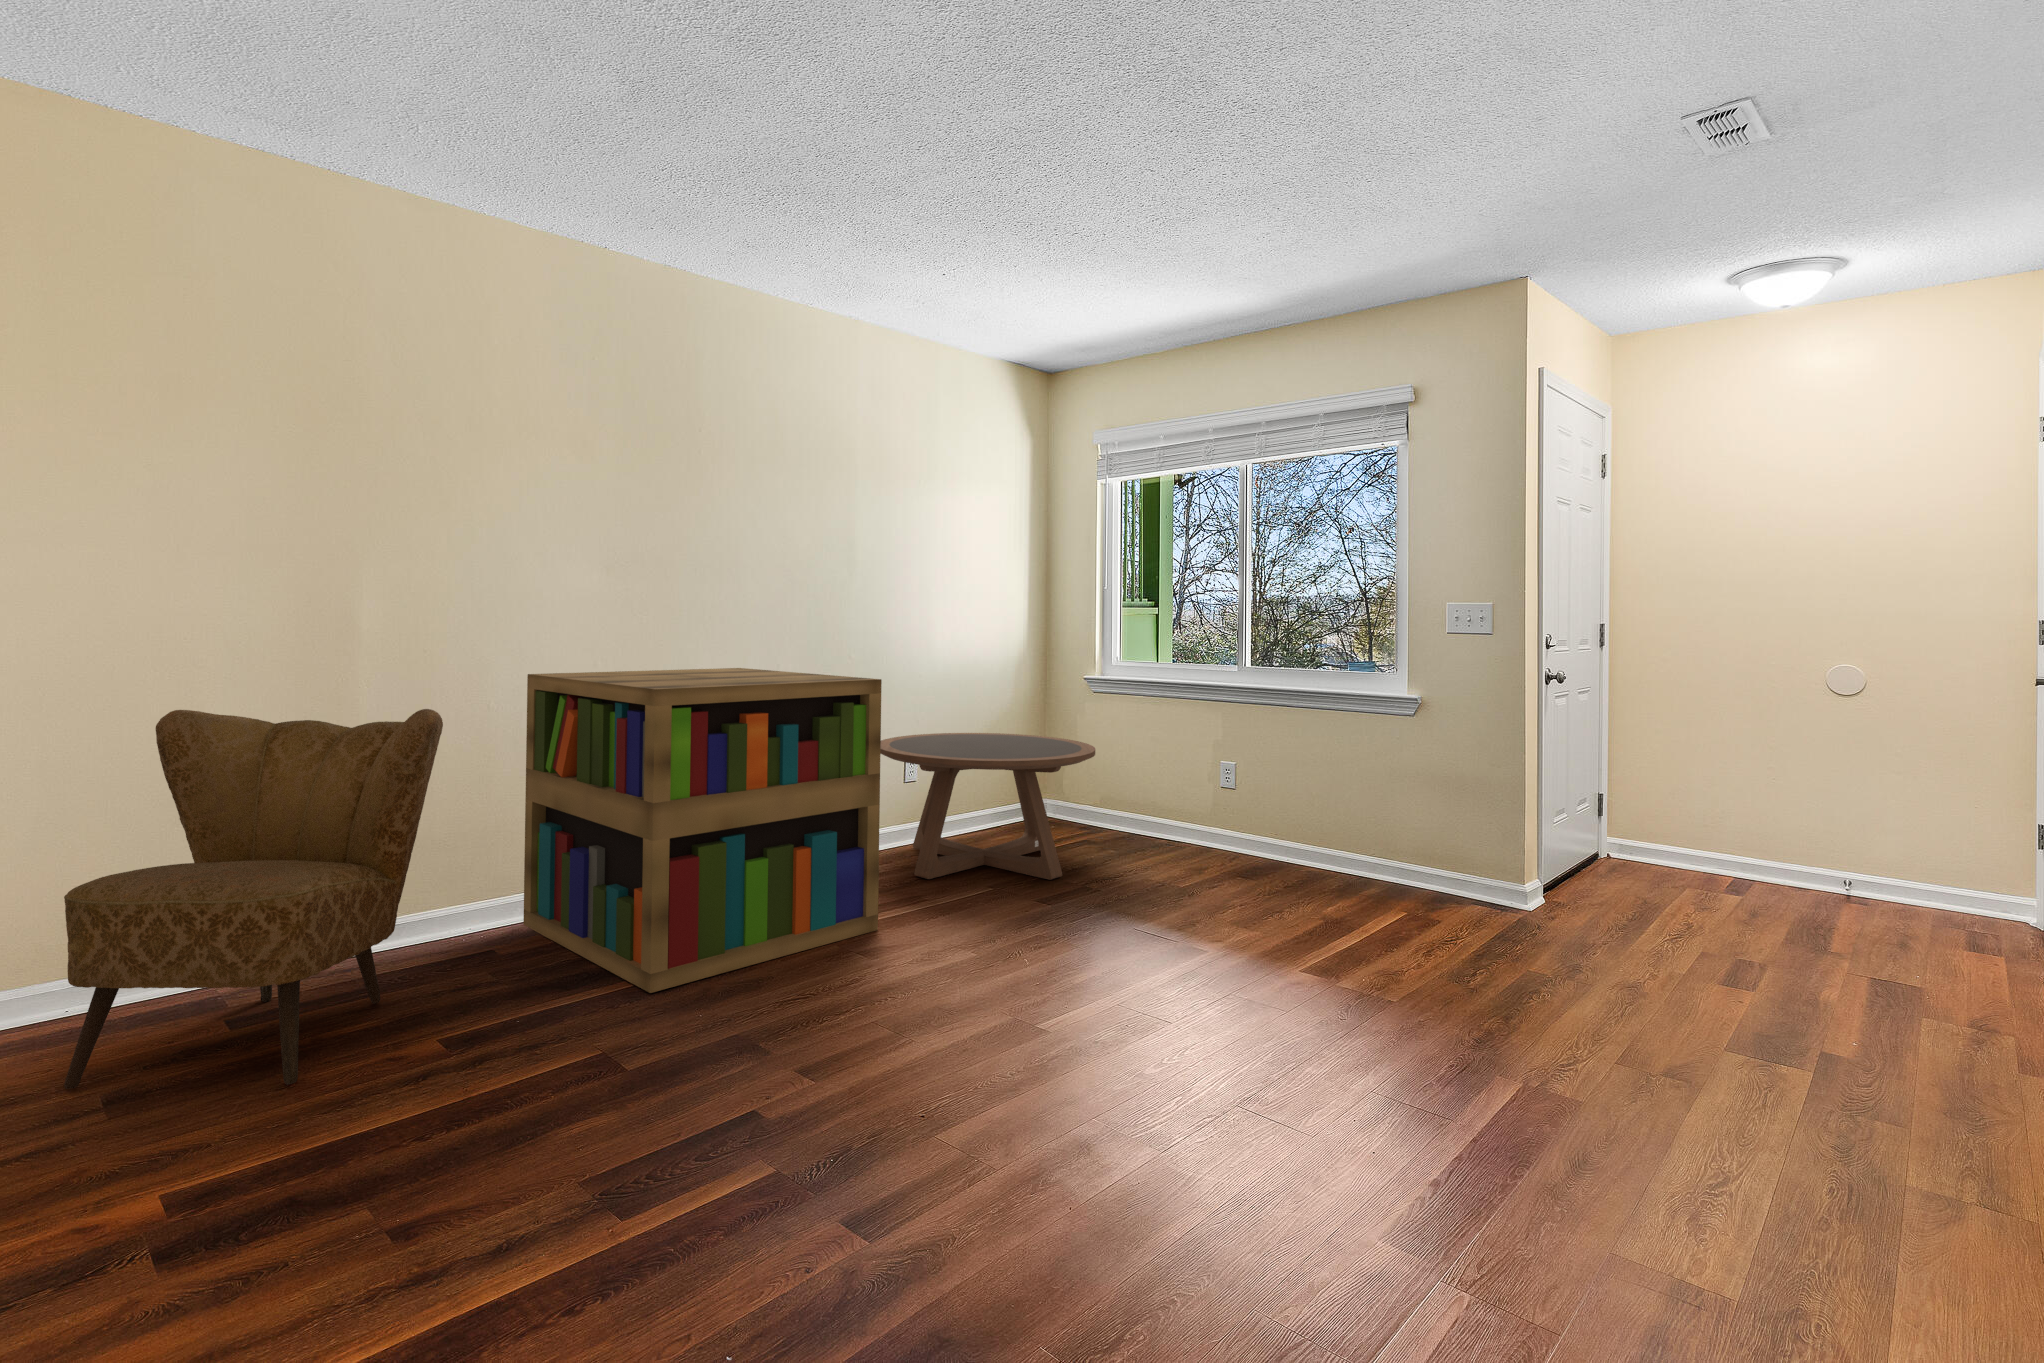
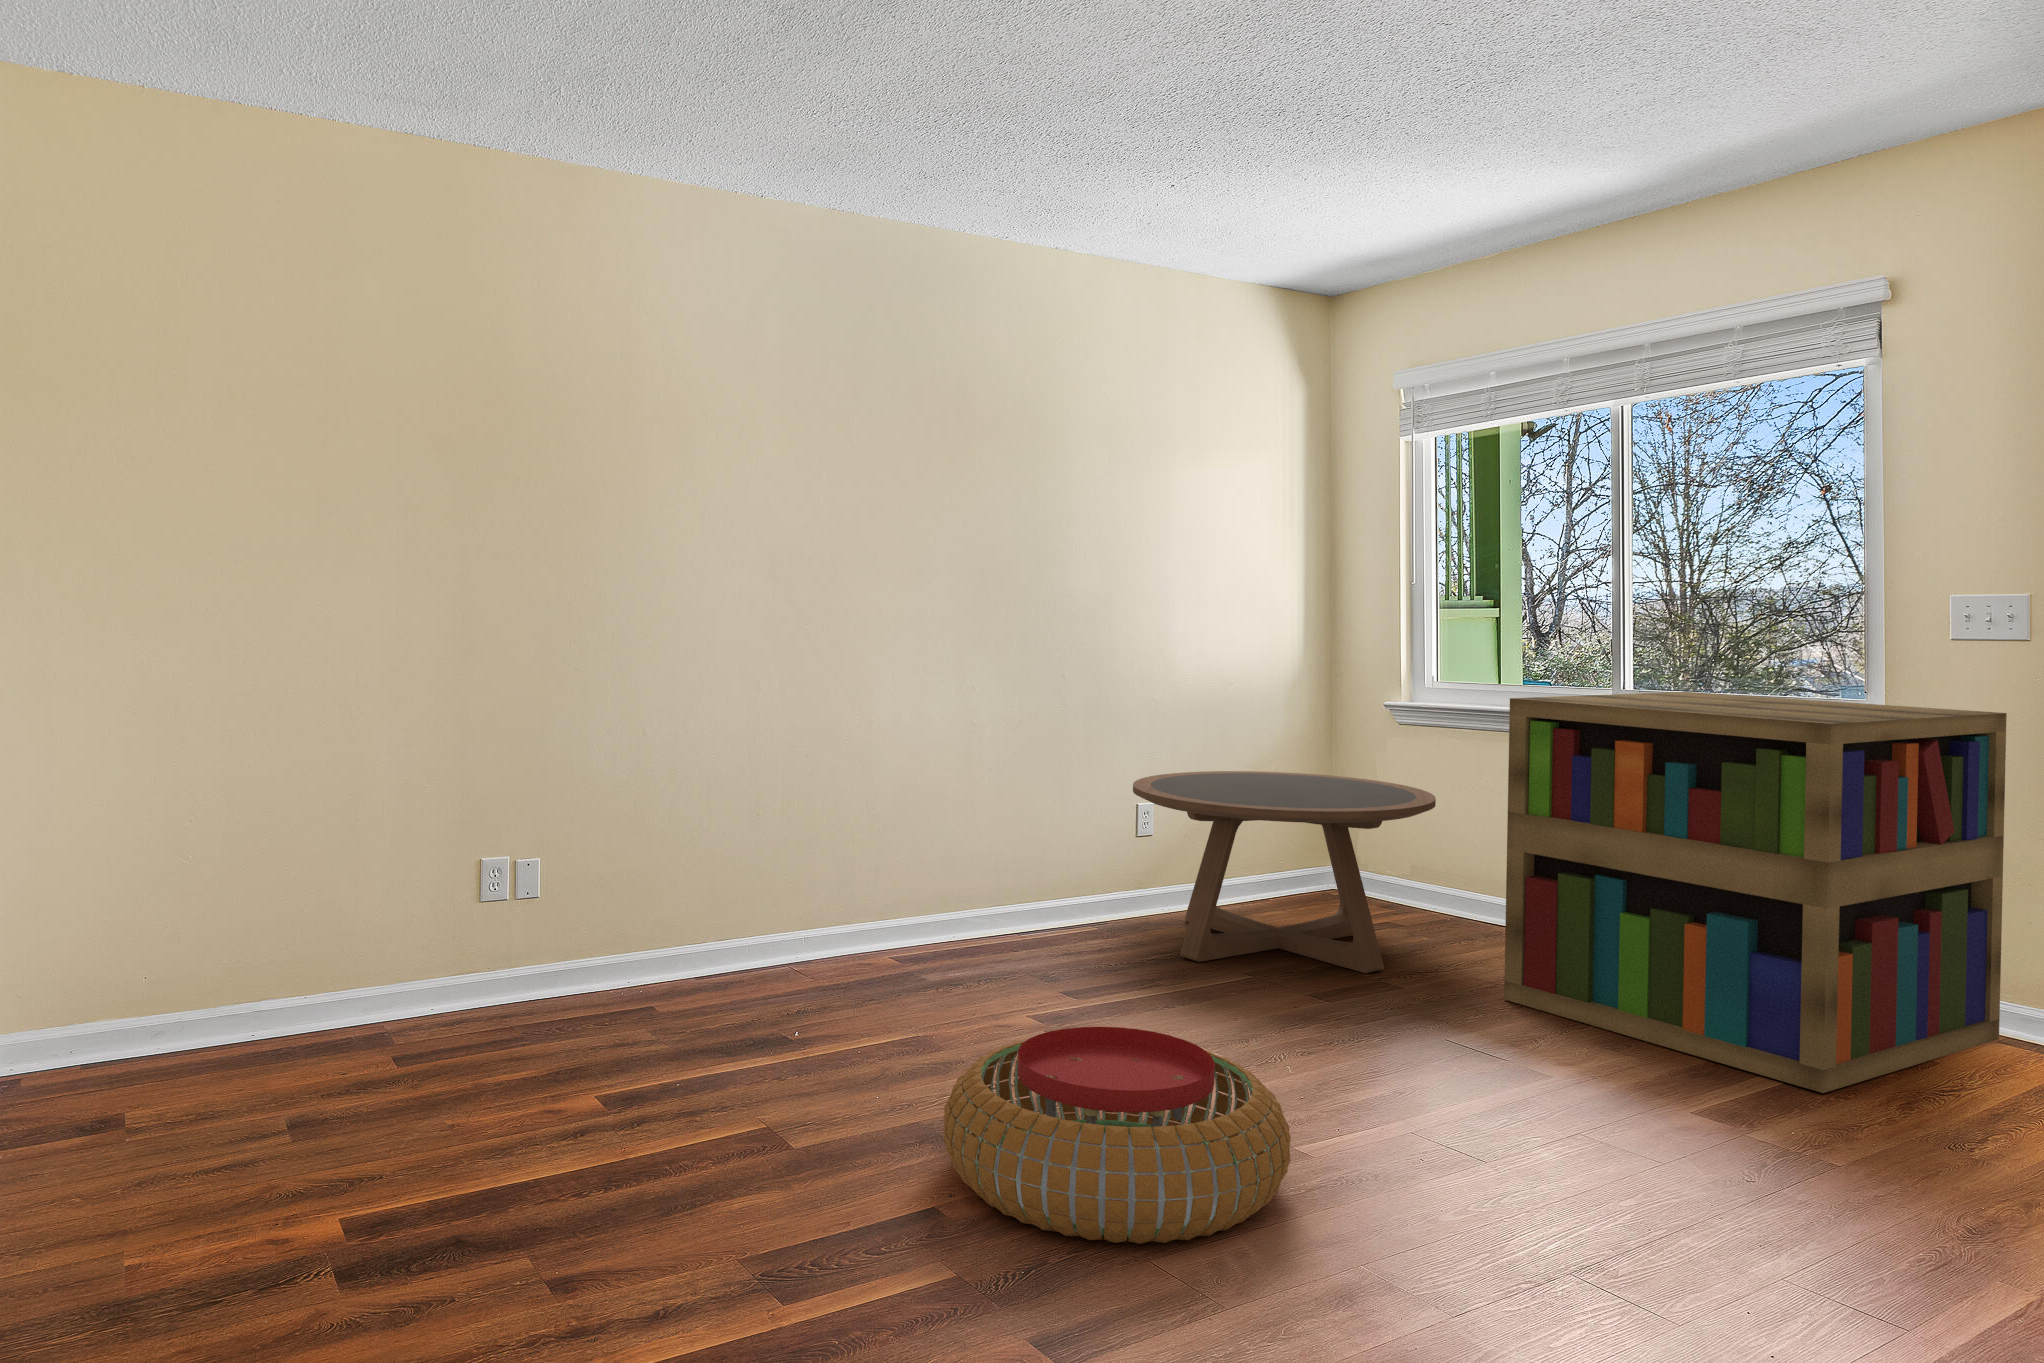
bookshelf: present [523,668,882,993] -> present [1504,692,2007,1093]
armchair: present [64,709,443,1089] -> none [250,722,610,1128]
pouf: none [753,942,1034,1124] -> present [943,1027,1291,1244]

